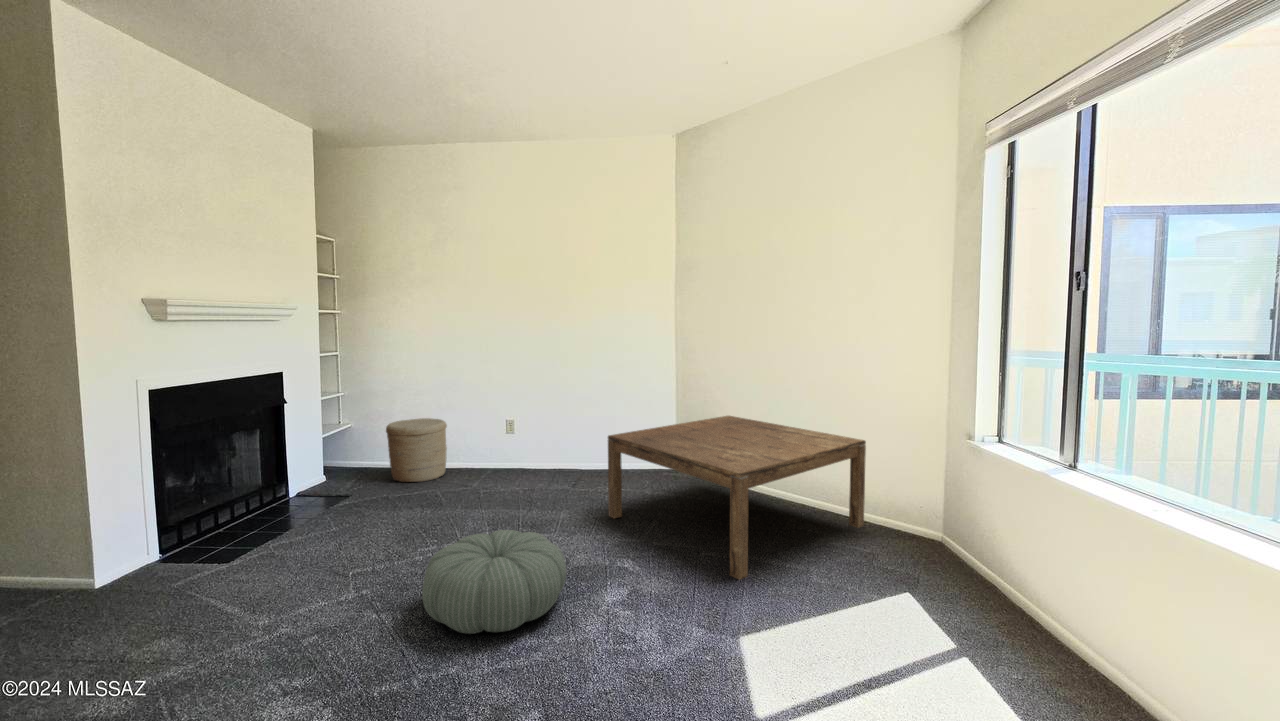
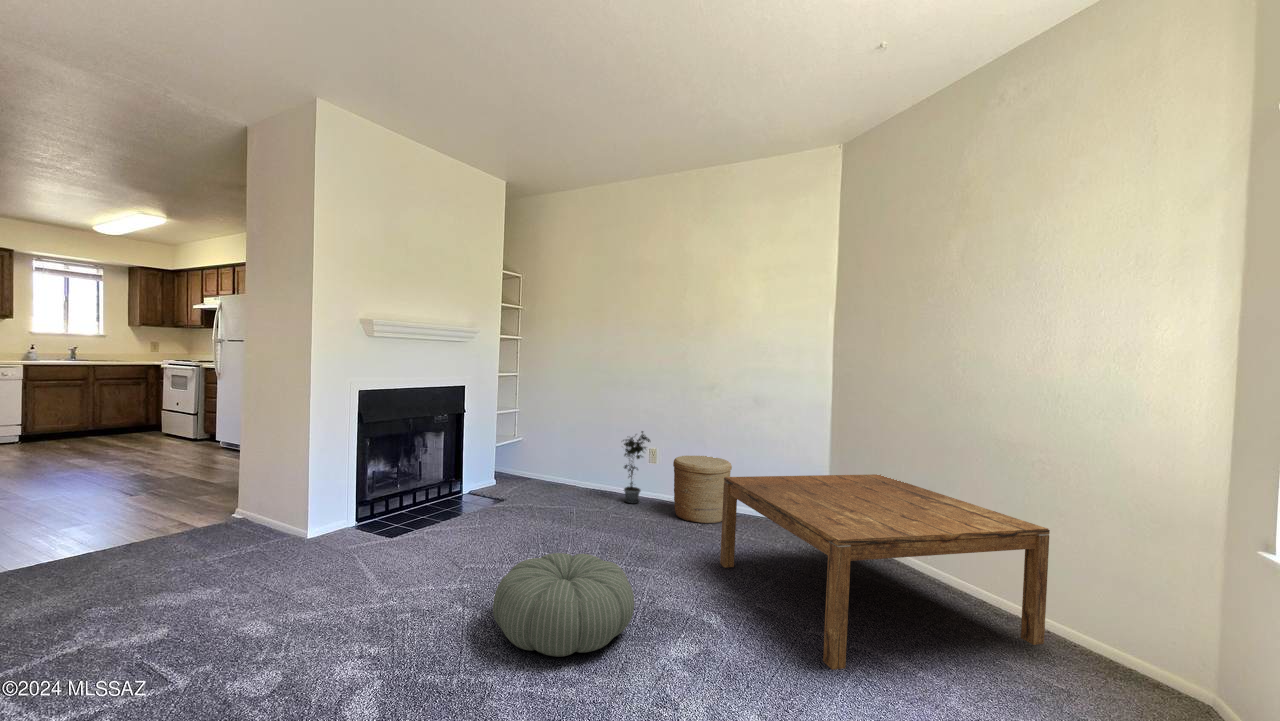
potted plant: none [475,401,508,476] -> present [623,431,650,503]
woven basket: present [386,418,447,482] -> present [673,456,732,523]

